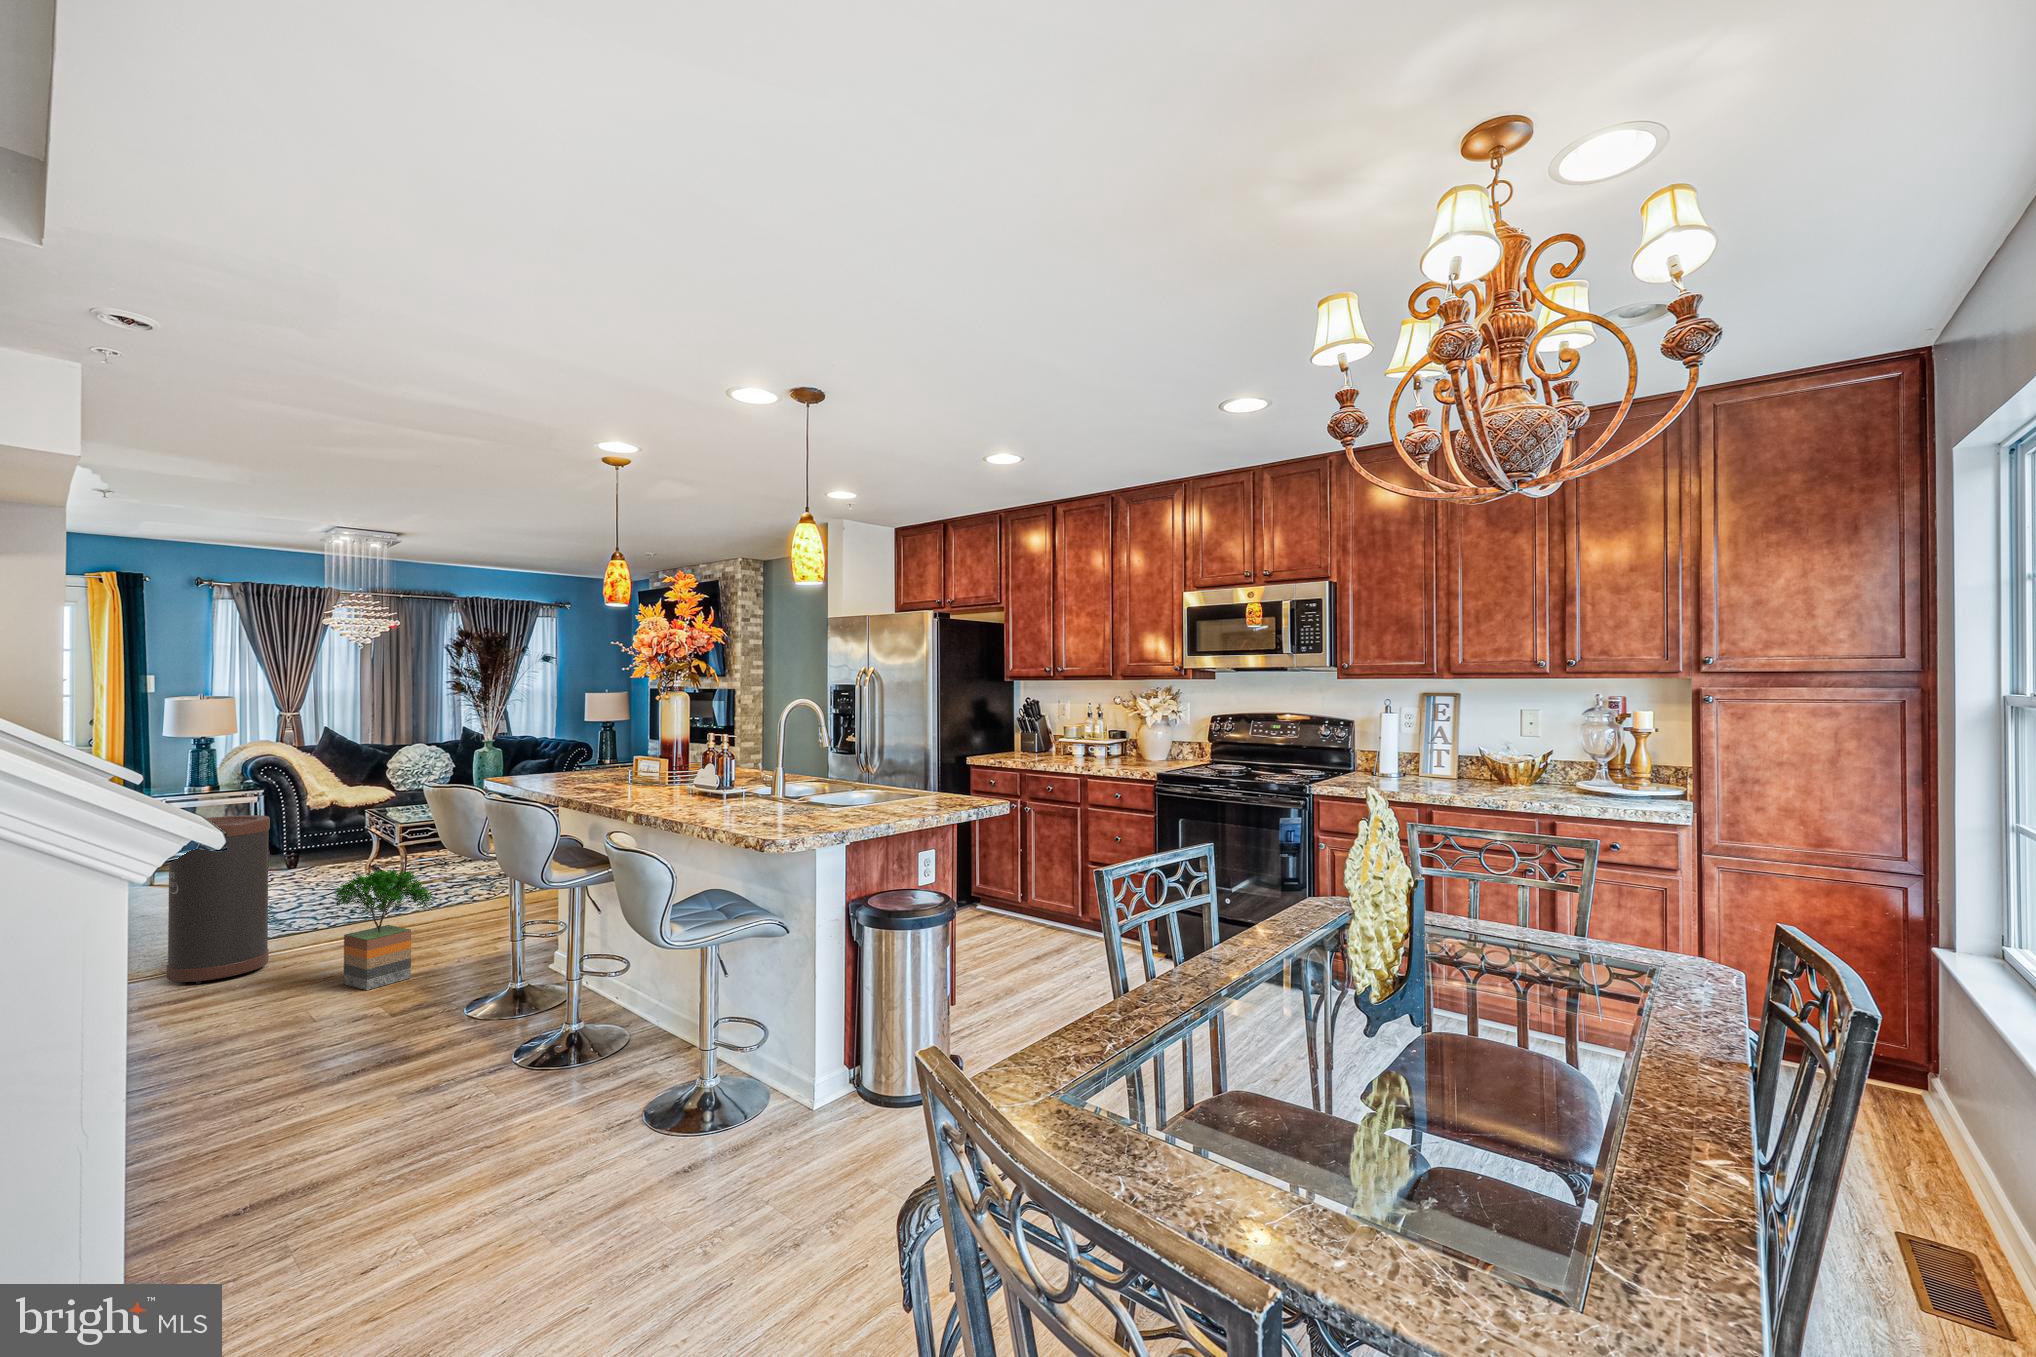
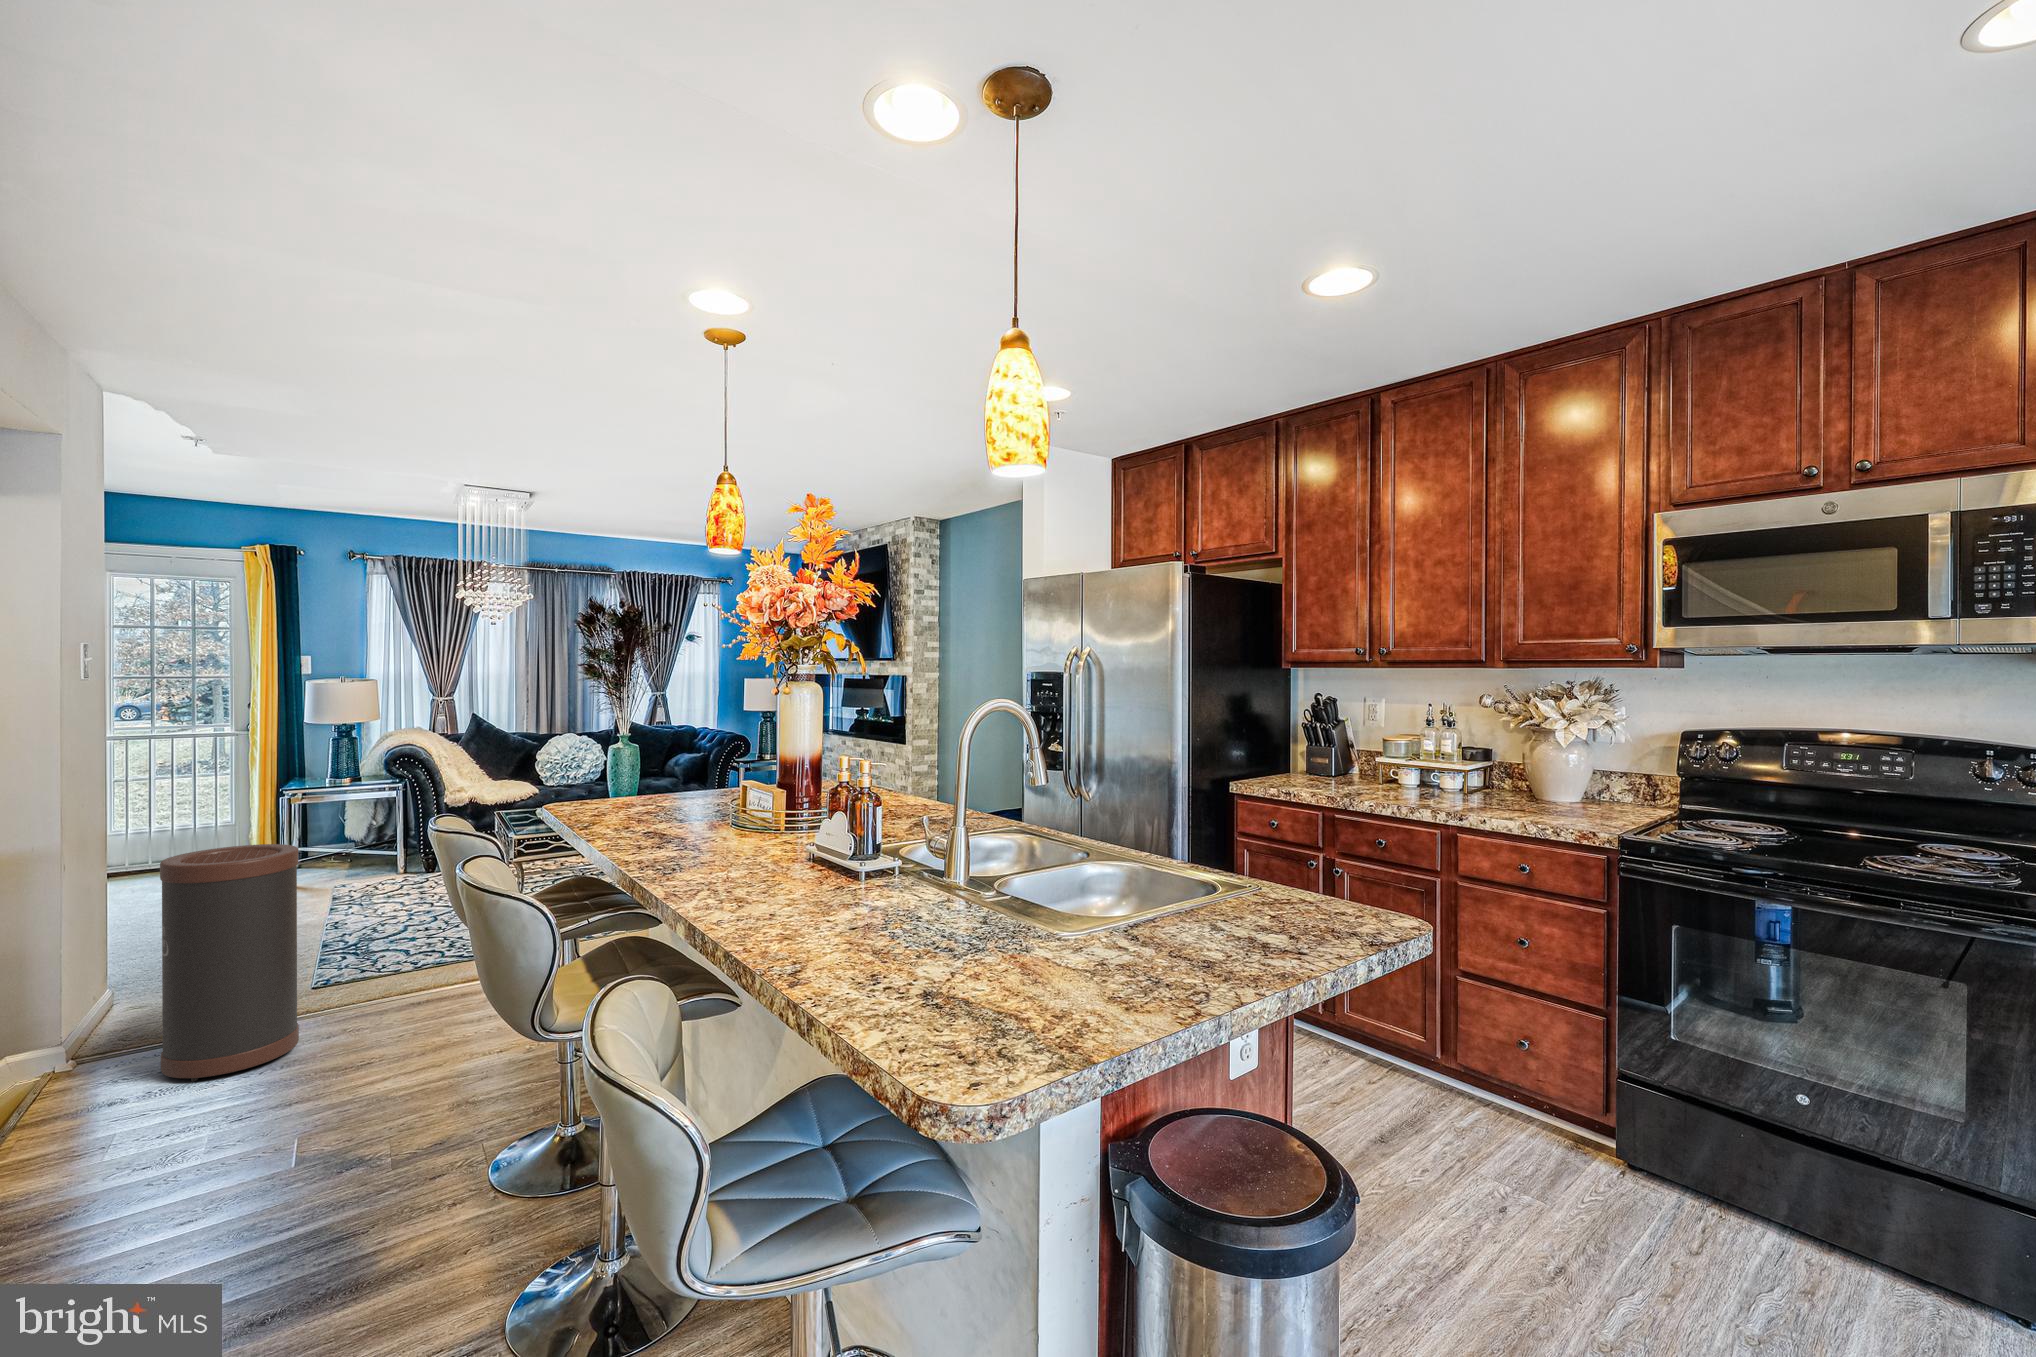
potted tree: present [335,870,432,990] -> none [341,932,483,1118]

